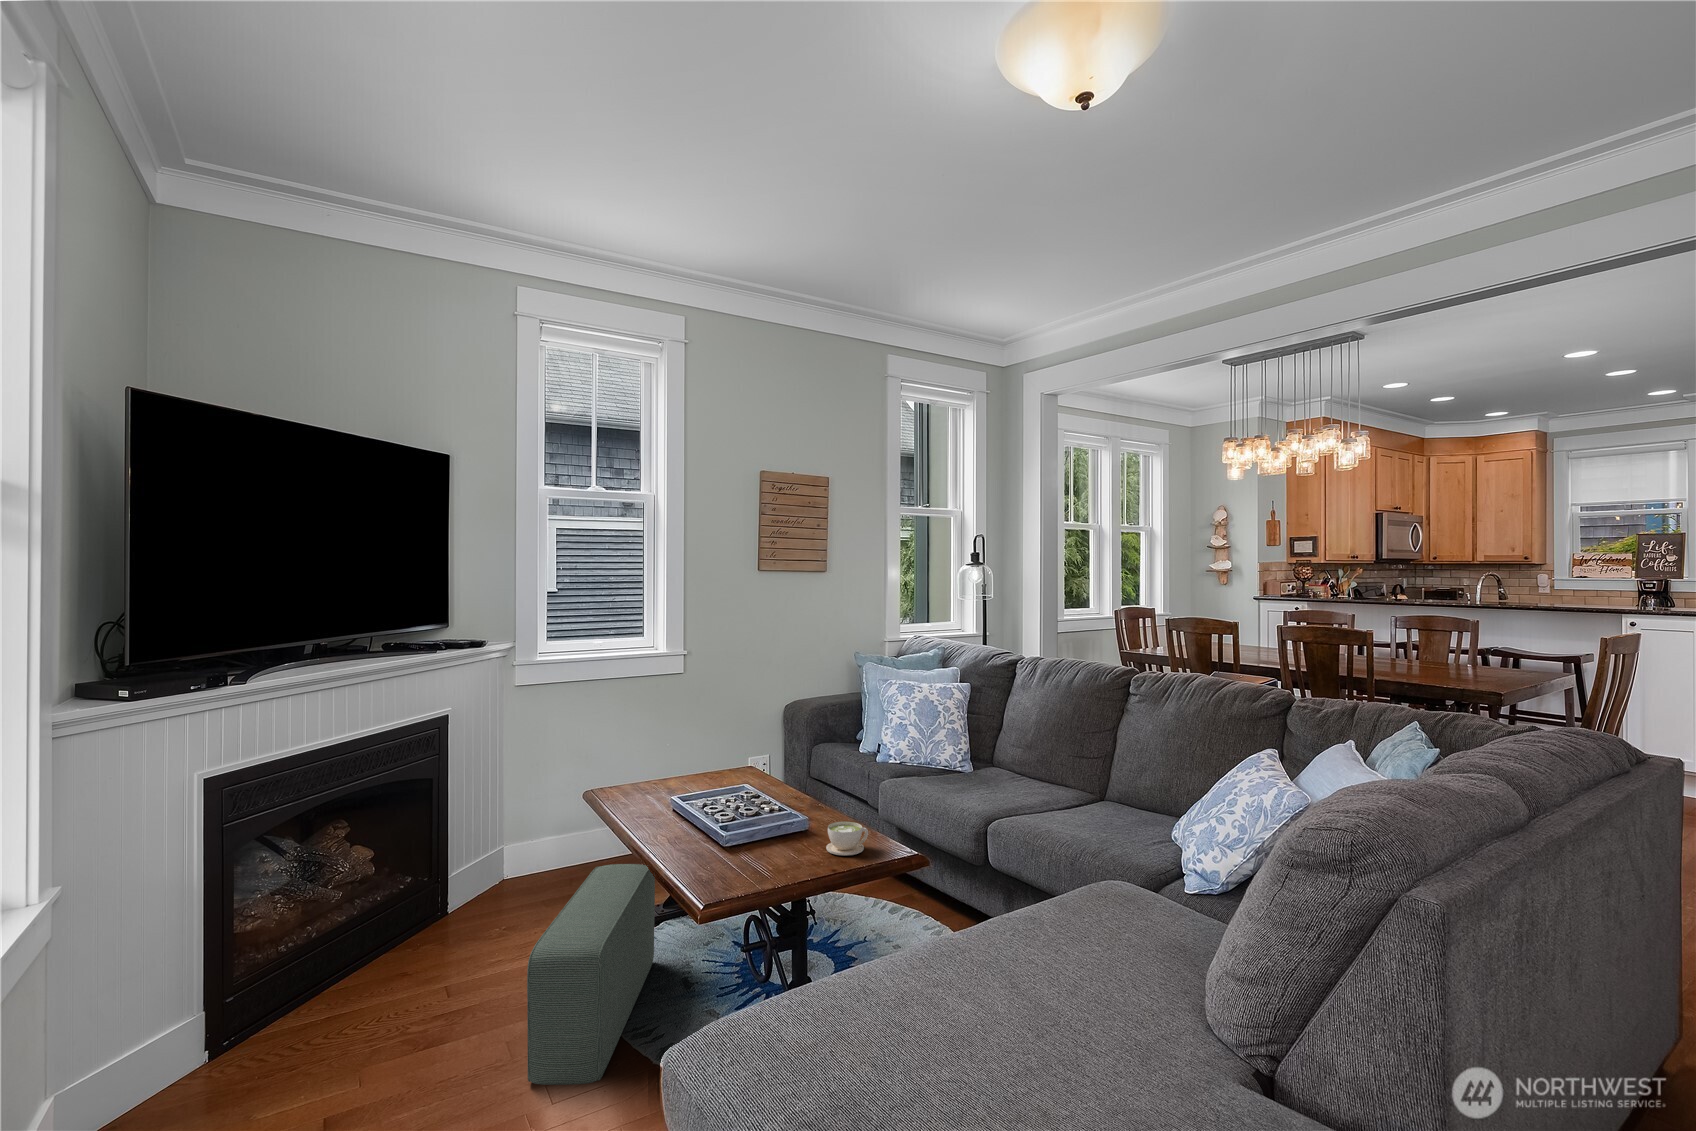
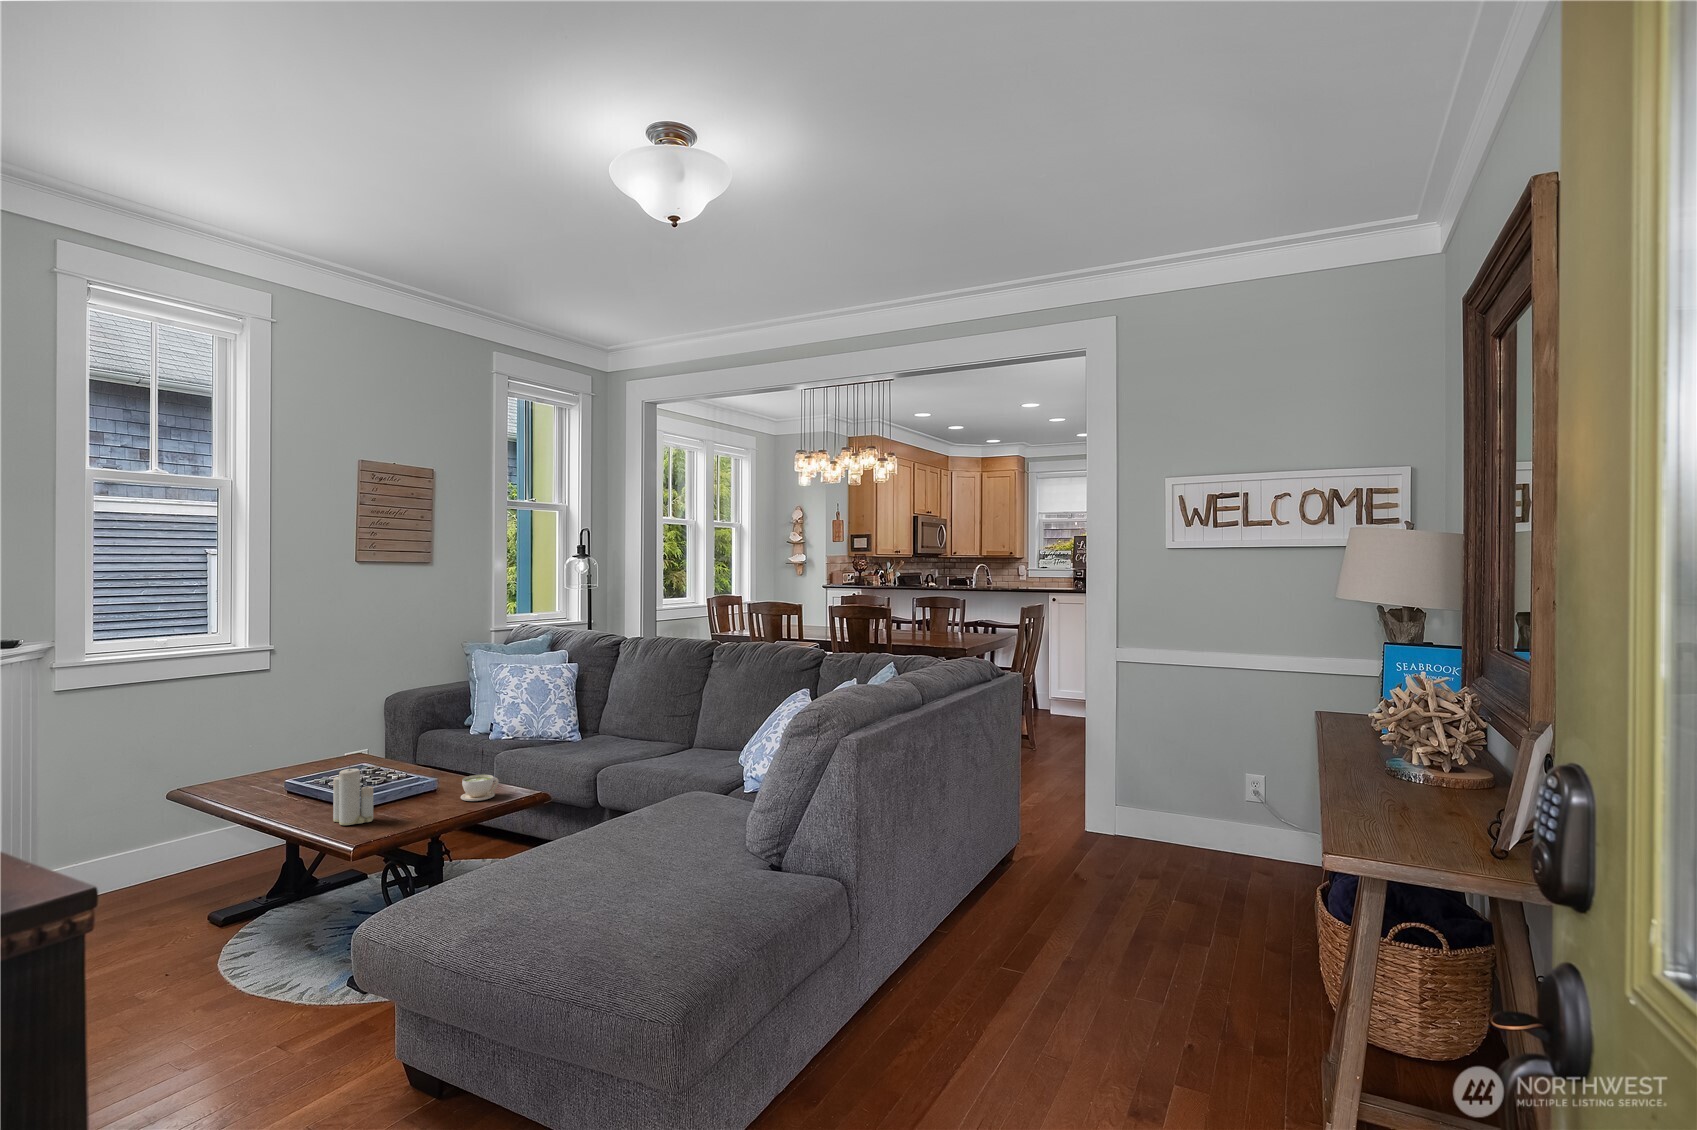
candle: none [693,800,731,871] -> present [333,768,373,825]
pouf: present [527,864,655,1085] -> none [169,843,275,1032]

